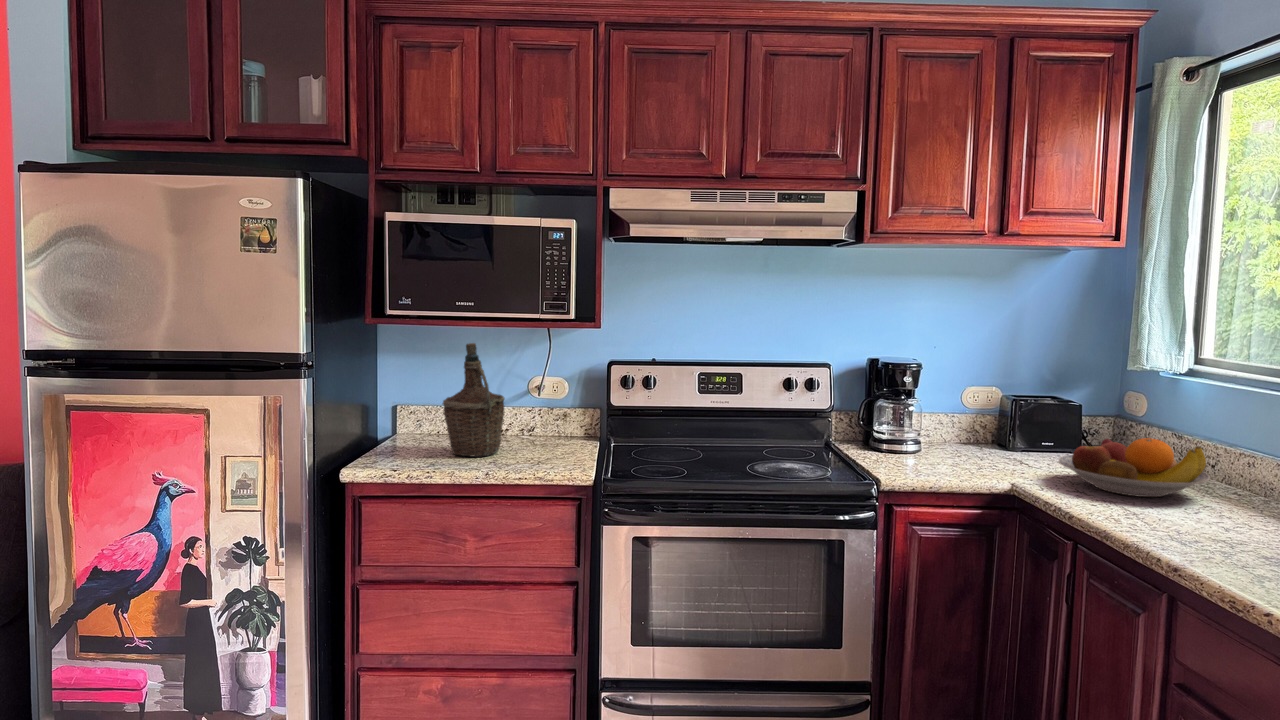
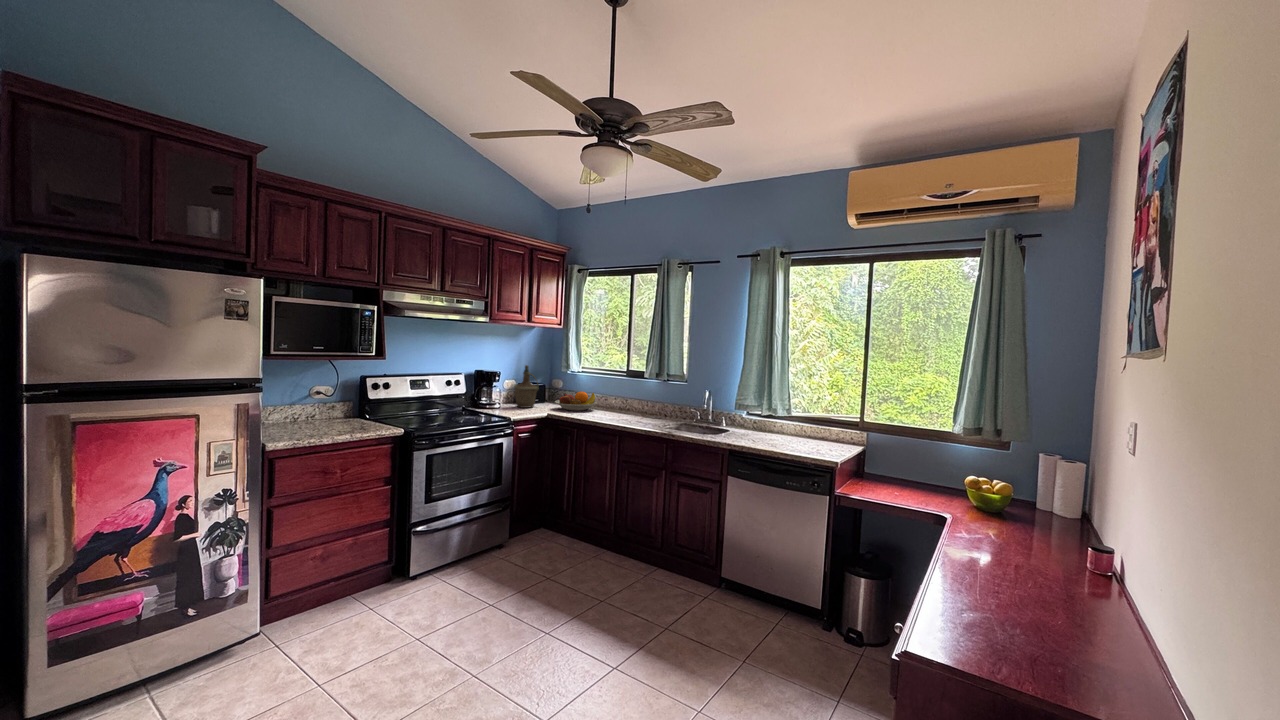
bottle: present [443,343,505,456] -> present [515,365,539,408]

